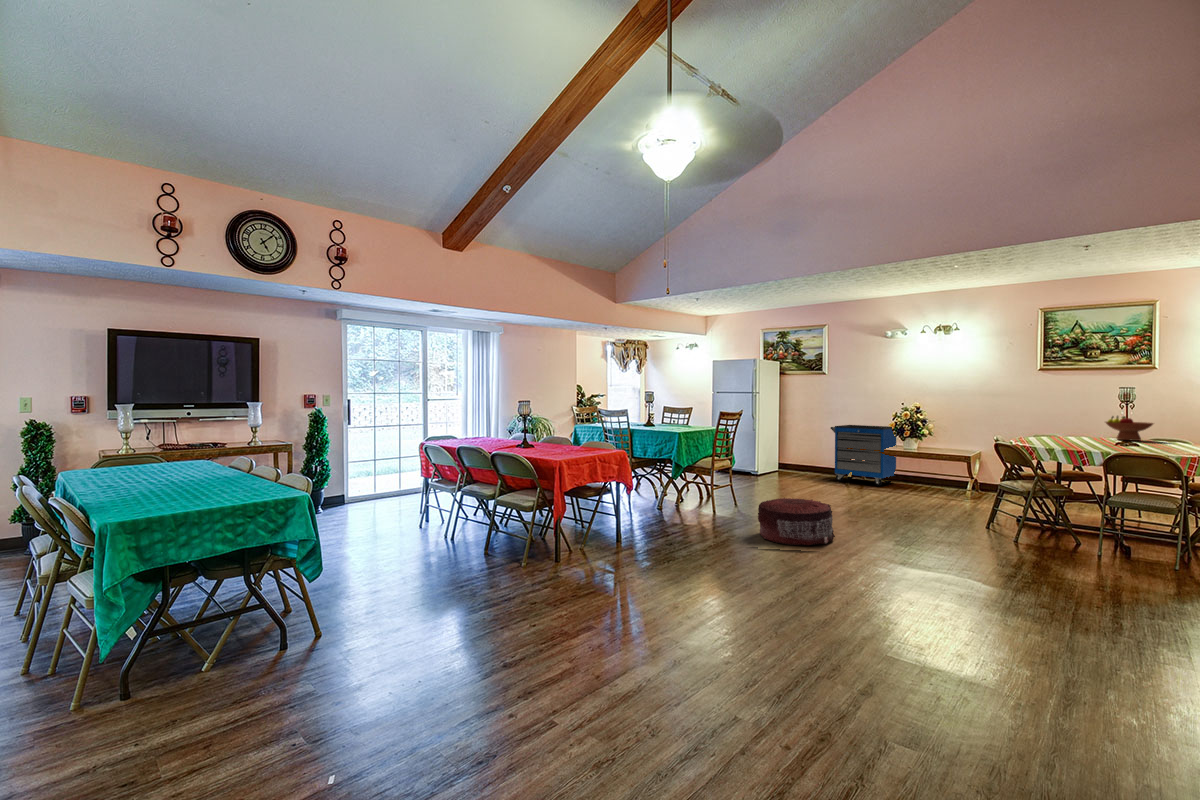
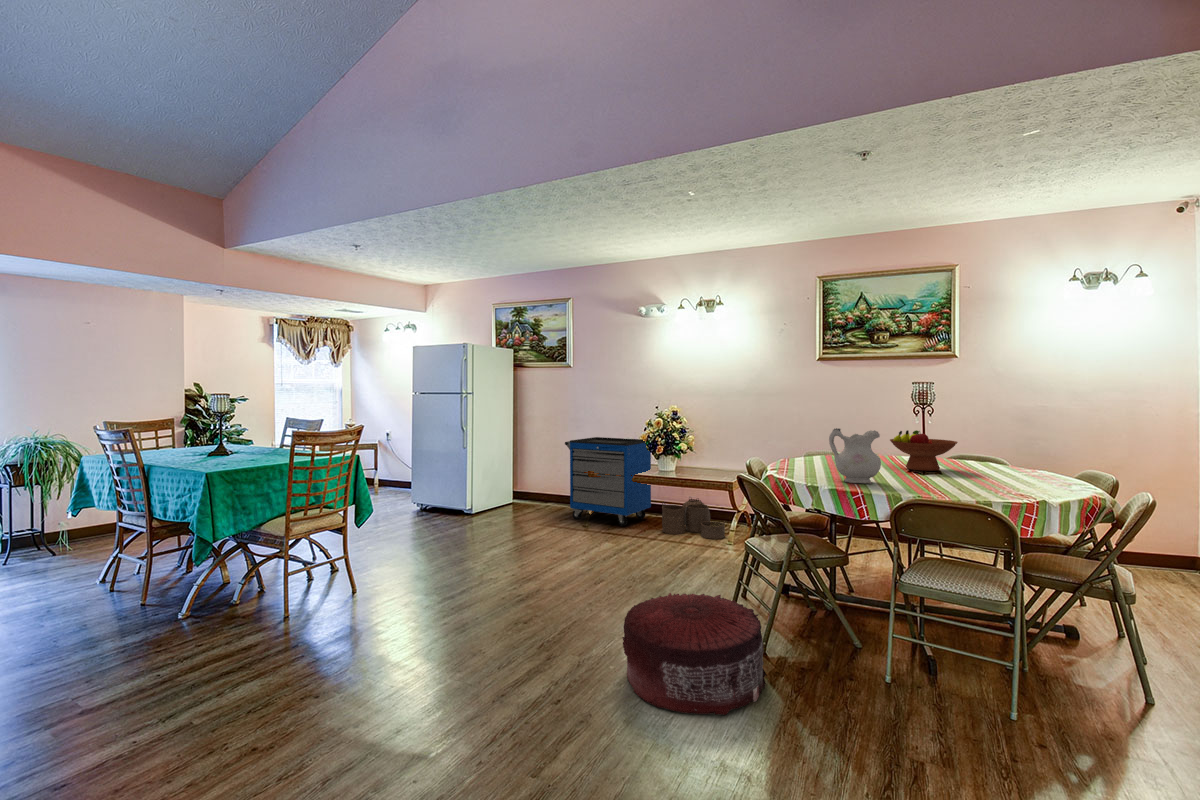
ceramic pitcher: none [1066,412,1101,443] -> present [829,428,881,484]
woven basket: none [911,468,963,495] -> present [662,498,725,539]
pouf: present [758,498,835,545] -> present [622,593,767,715]

